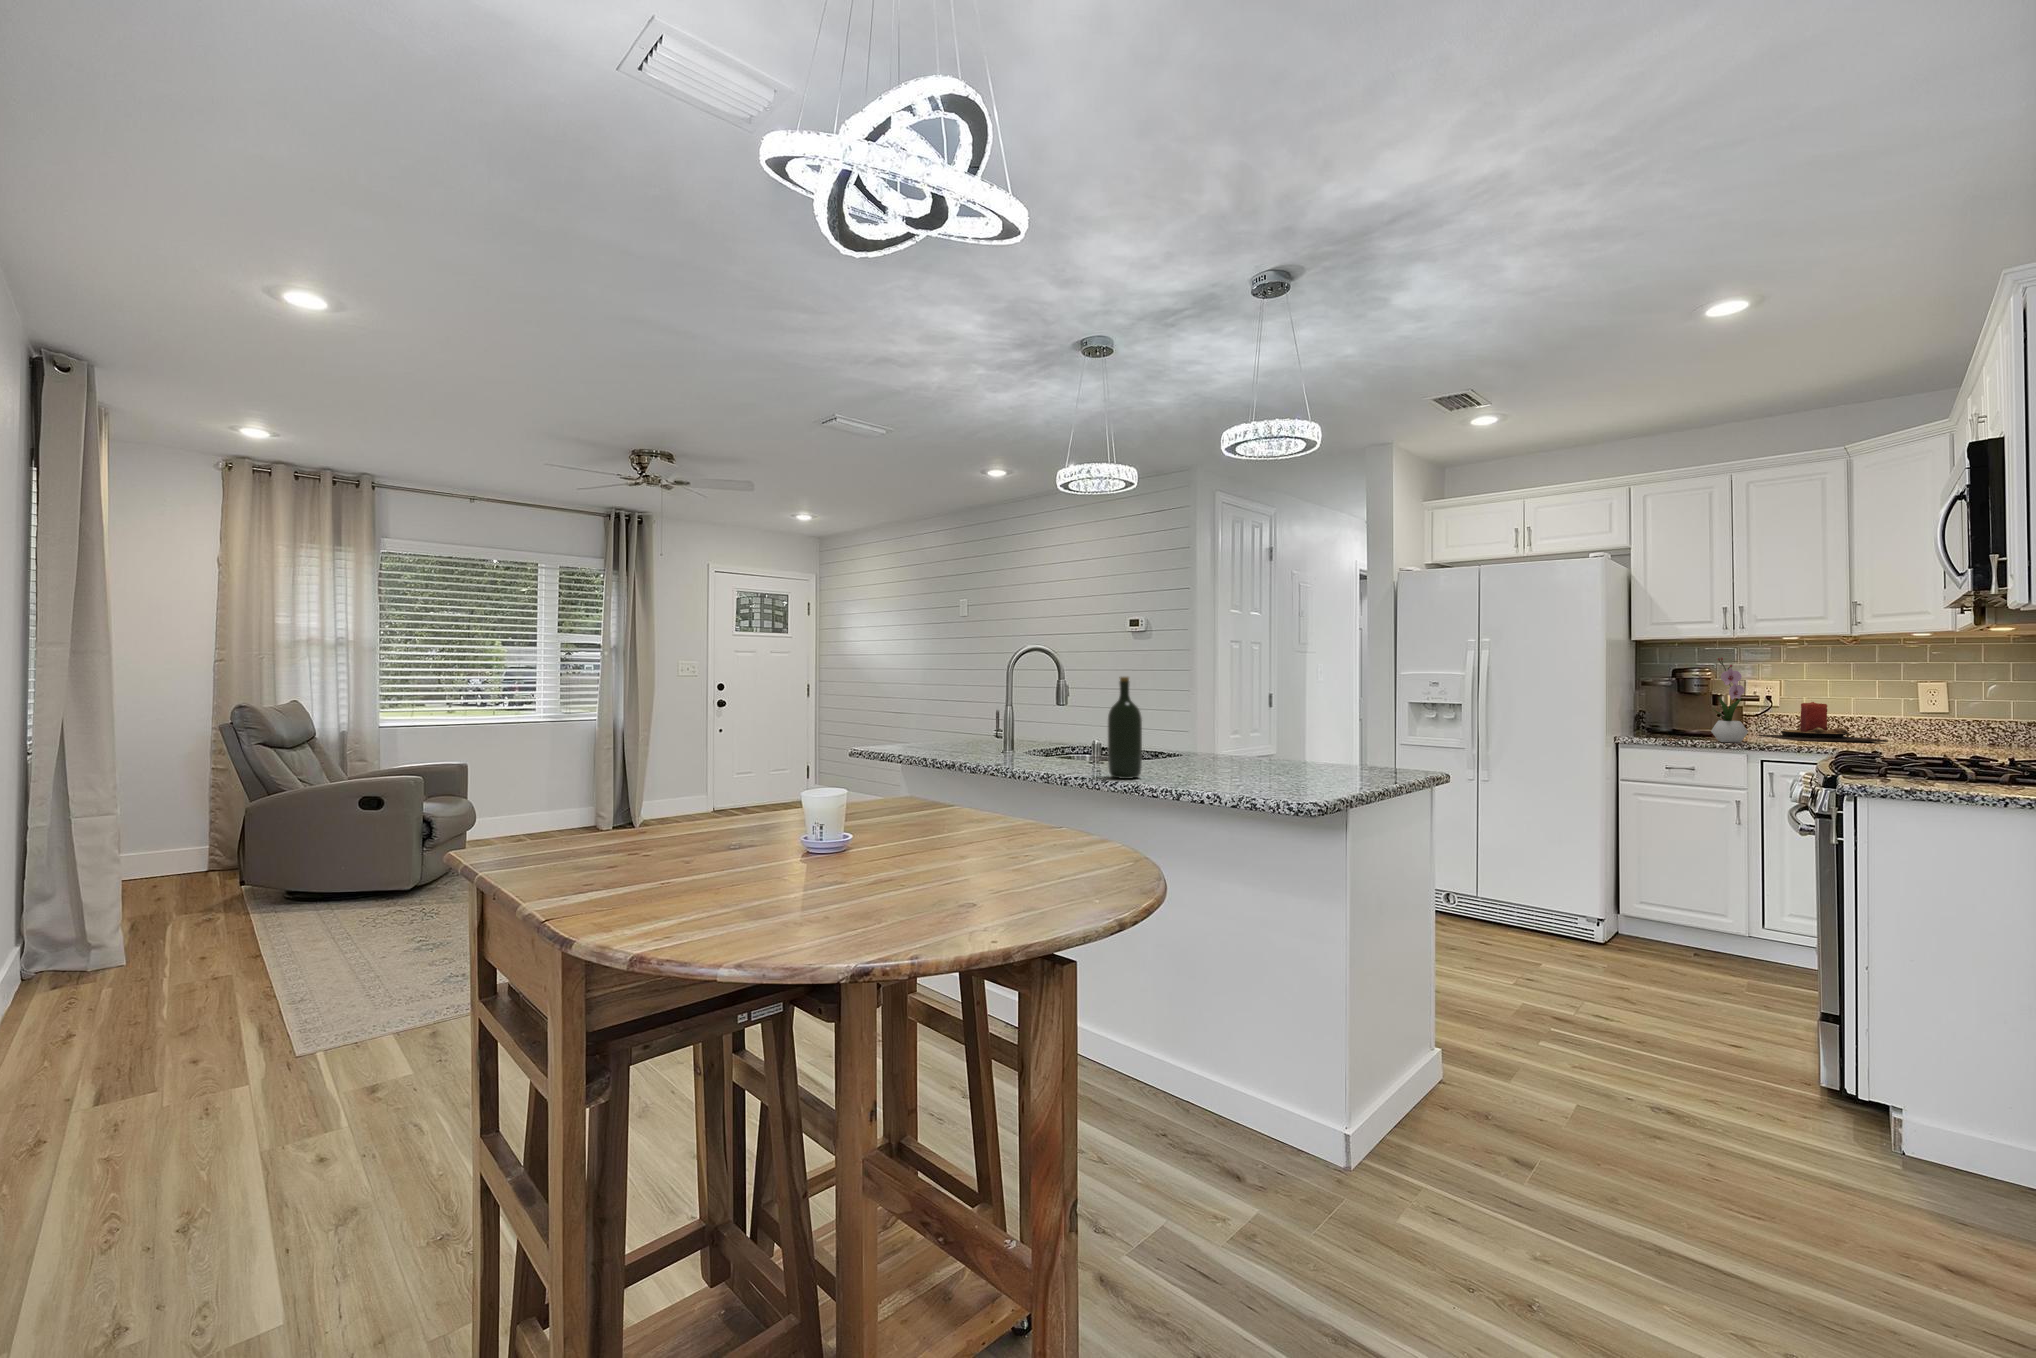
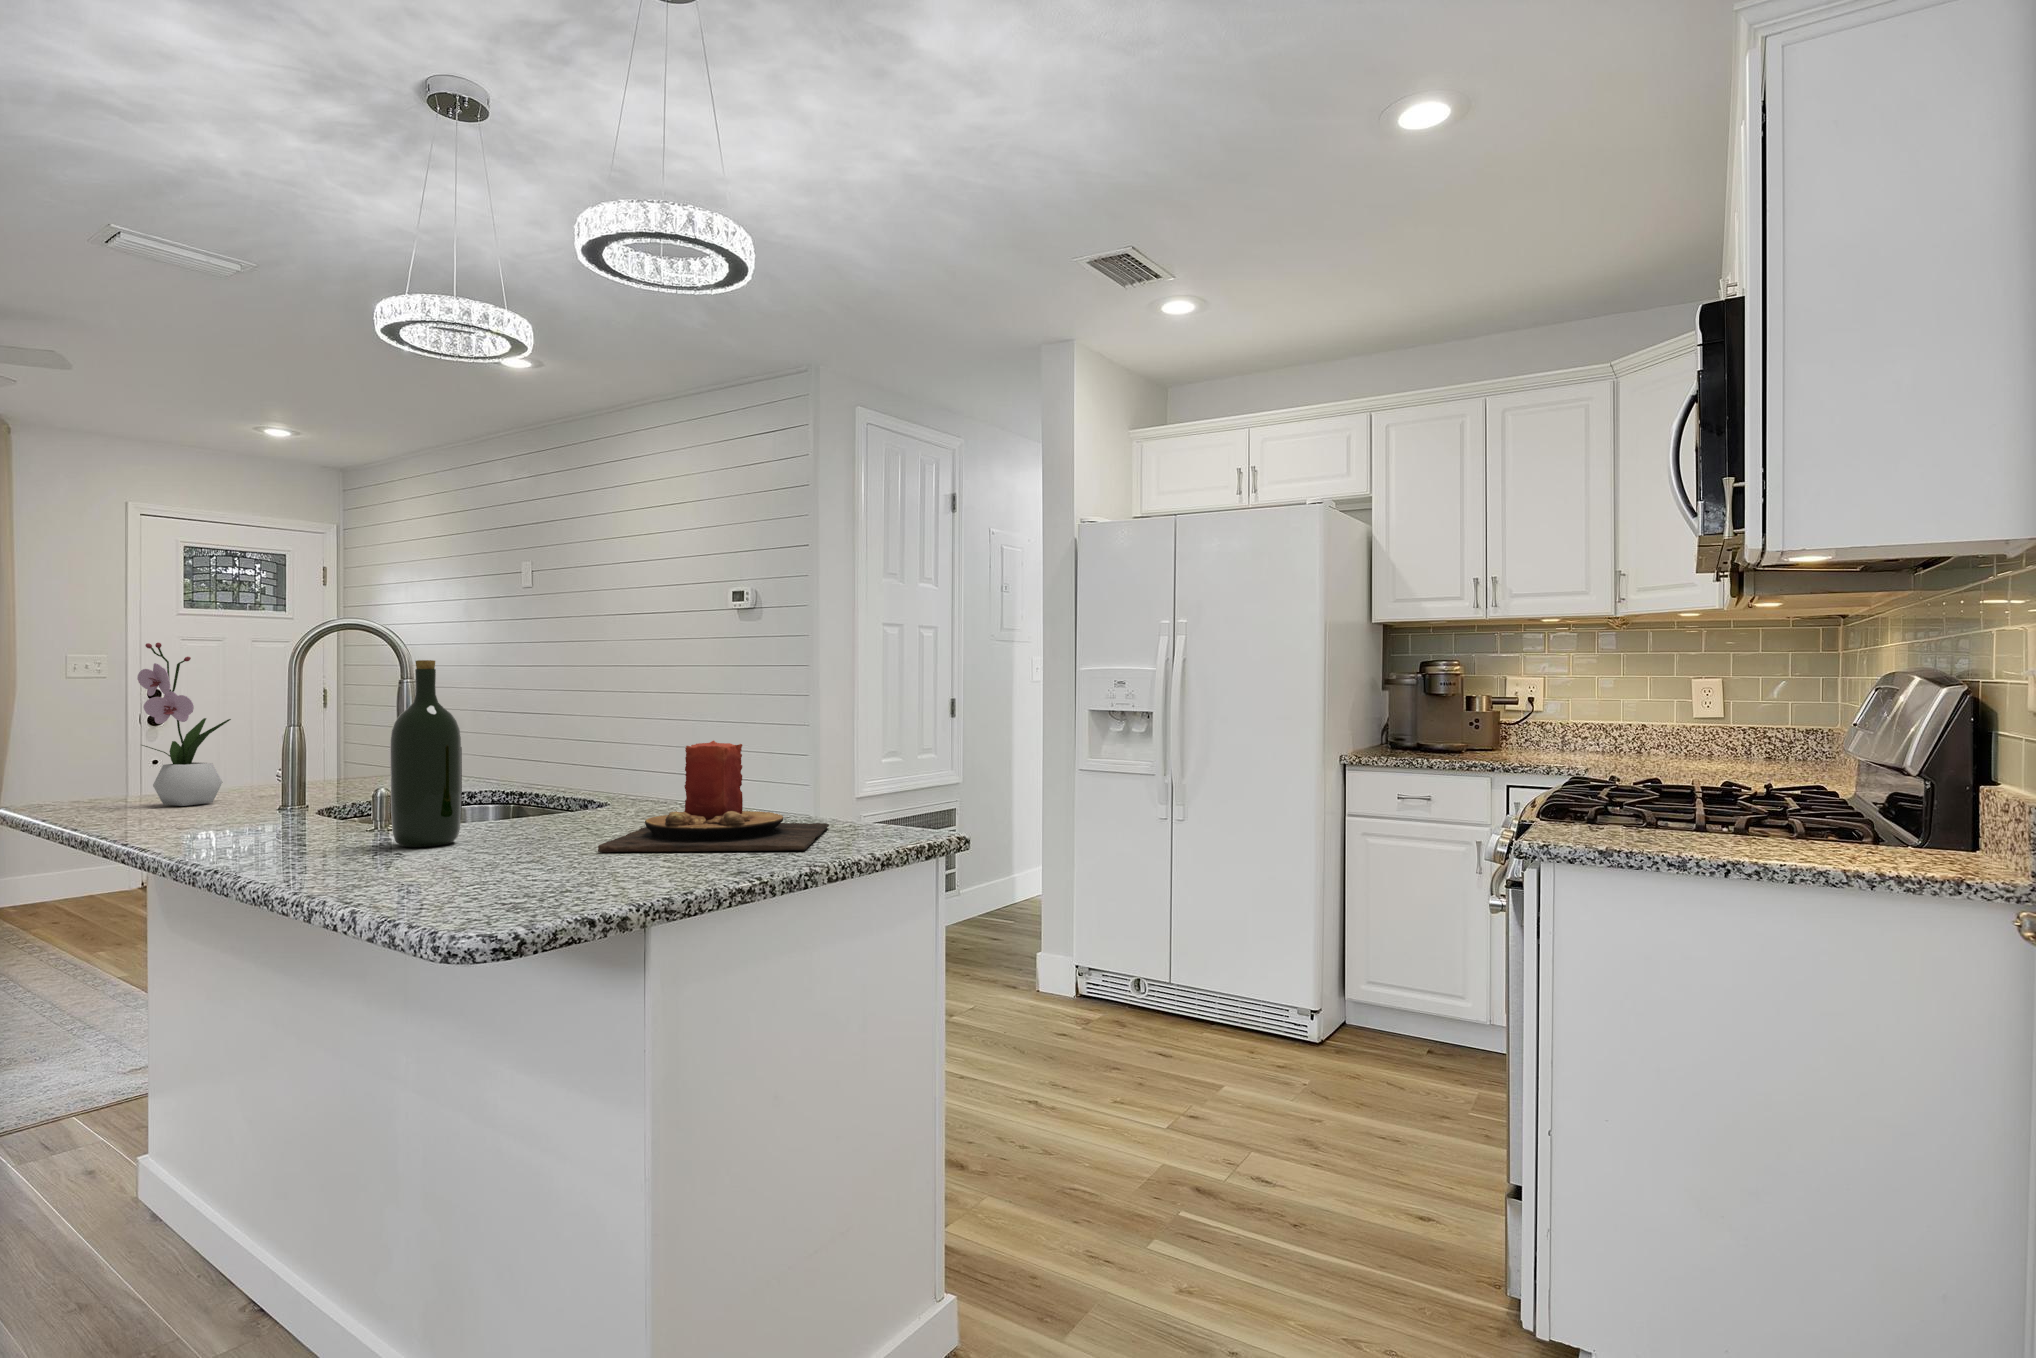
flower arrangement: present [1711,658,1748,743] -> present [137,643,231,806]
candle: present [1759,702,1887,742] -> present [598,741,829,852]

